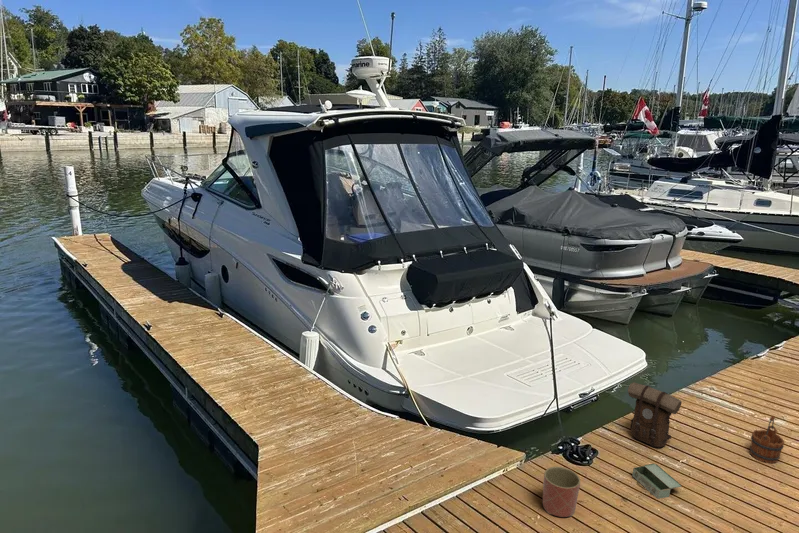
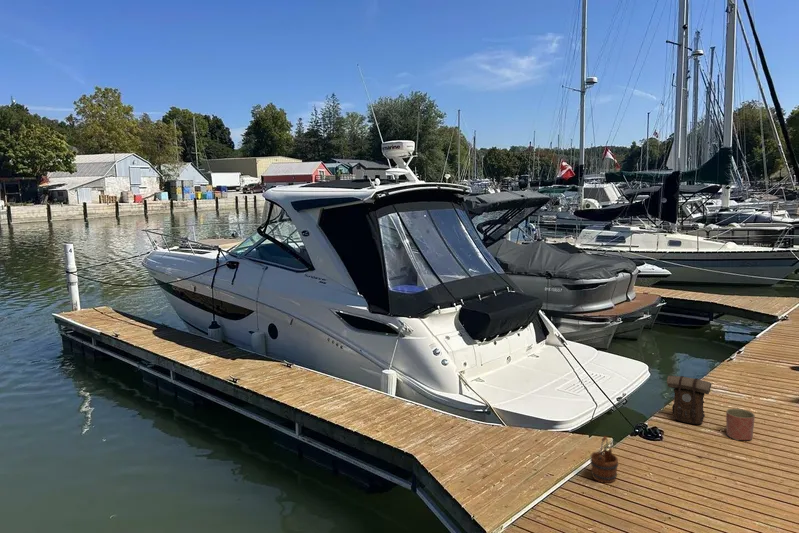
wooden bucket: present [750,416,784,463] -> present [591,436,618,483]
toolbox: present [632,464,682,499] -> none [692,433,733,456]
planter: present [542,467,580,517] -> present [726,409,755,440]

